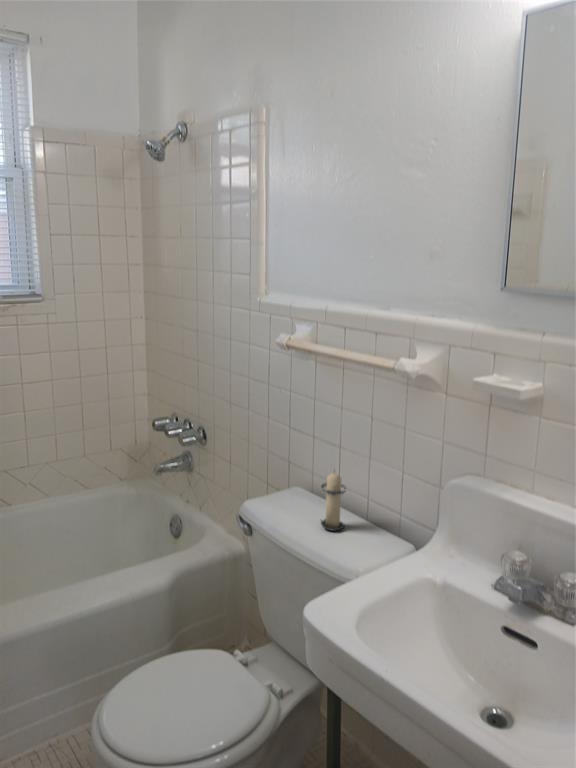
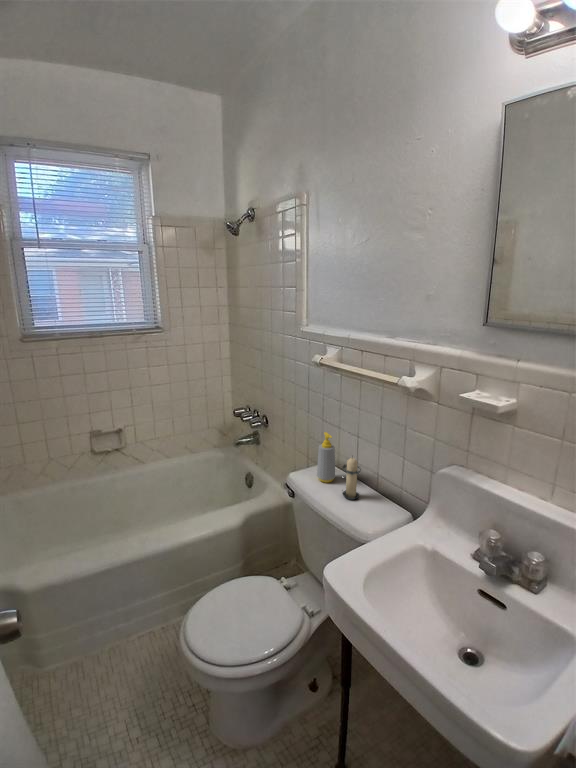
soap bottle: none [284,440,310,511] -> present [317,432,335,483]

